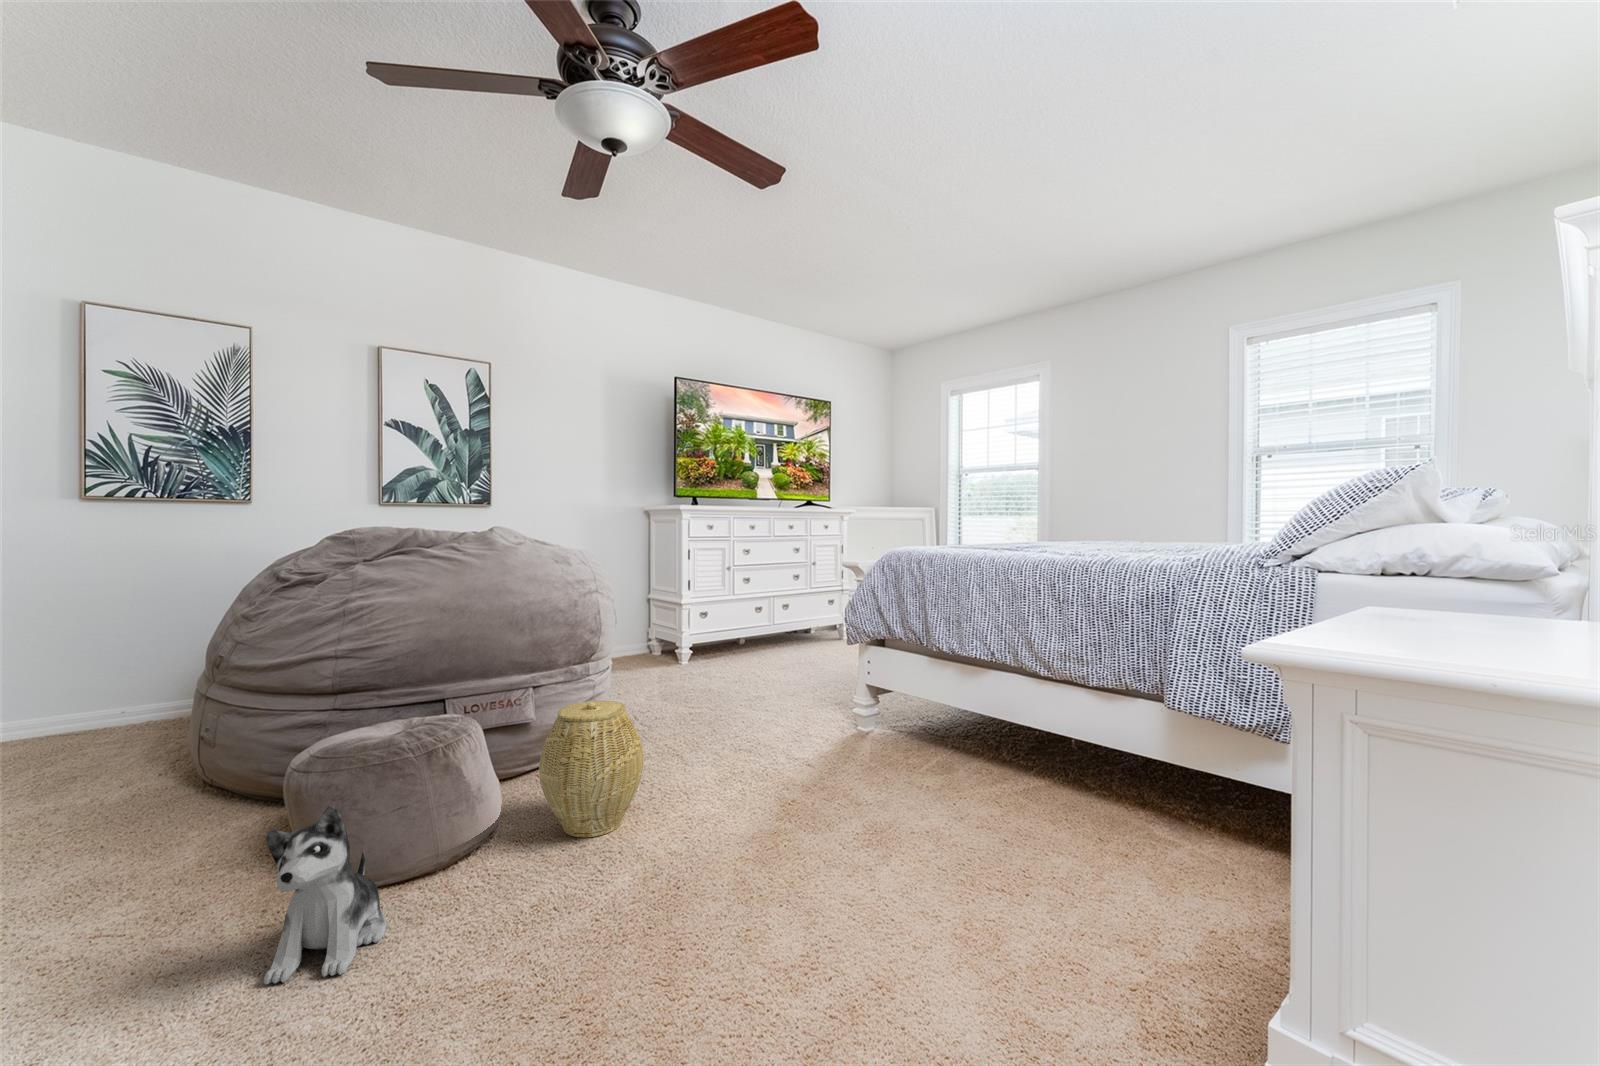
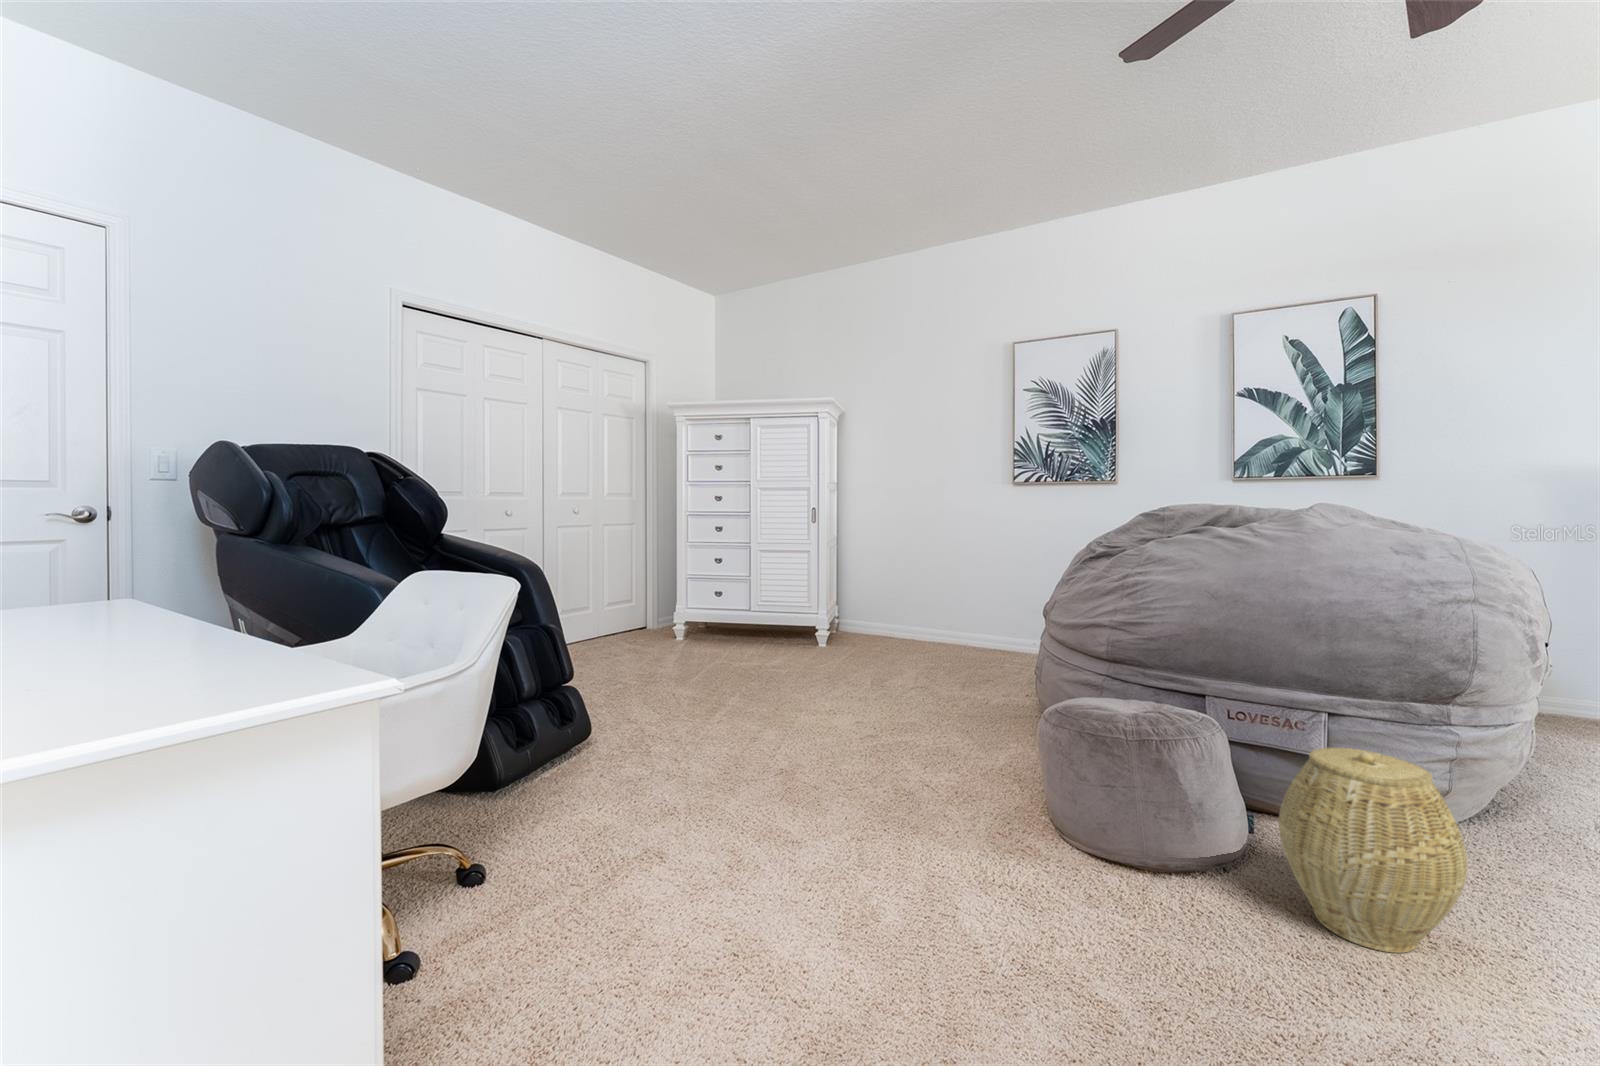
plush toy: present [264,805,387,984] -> none [970,752,1071,904]

